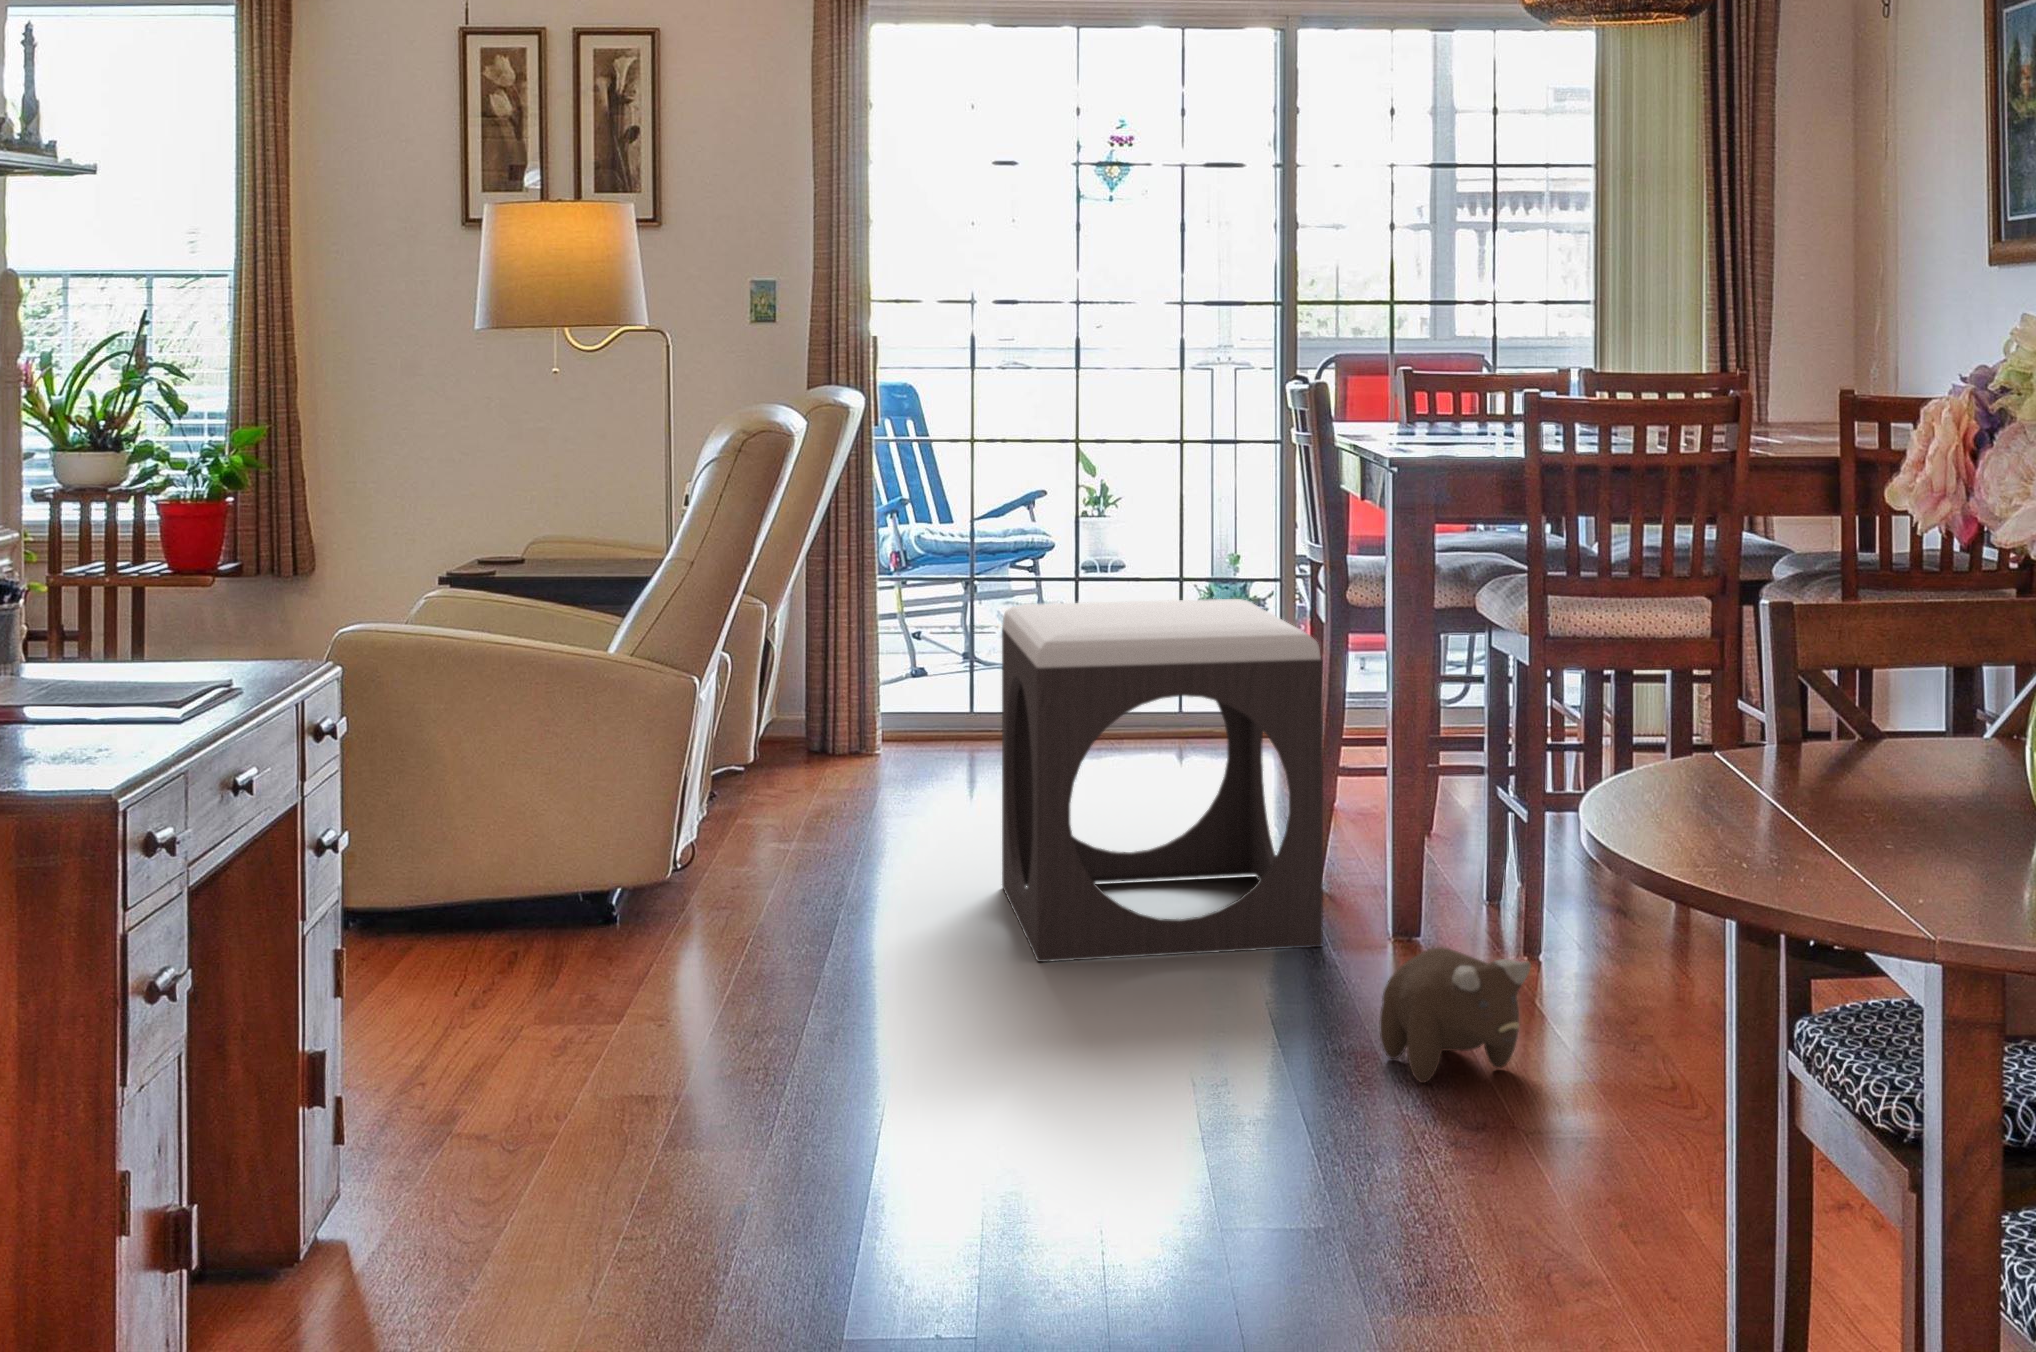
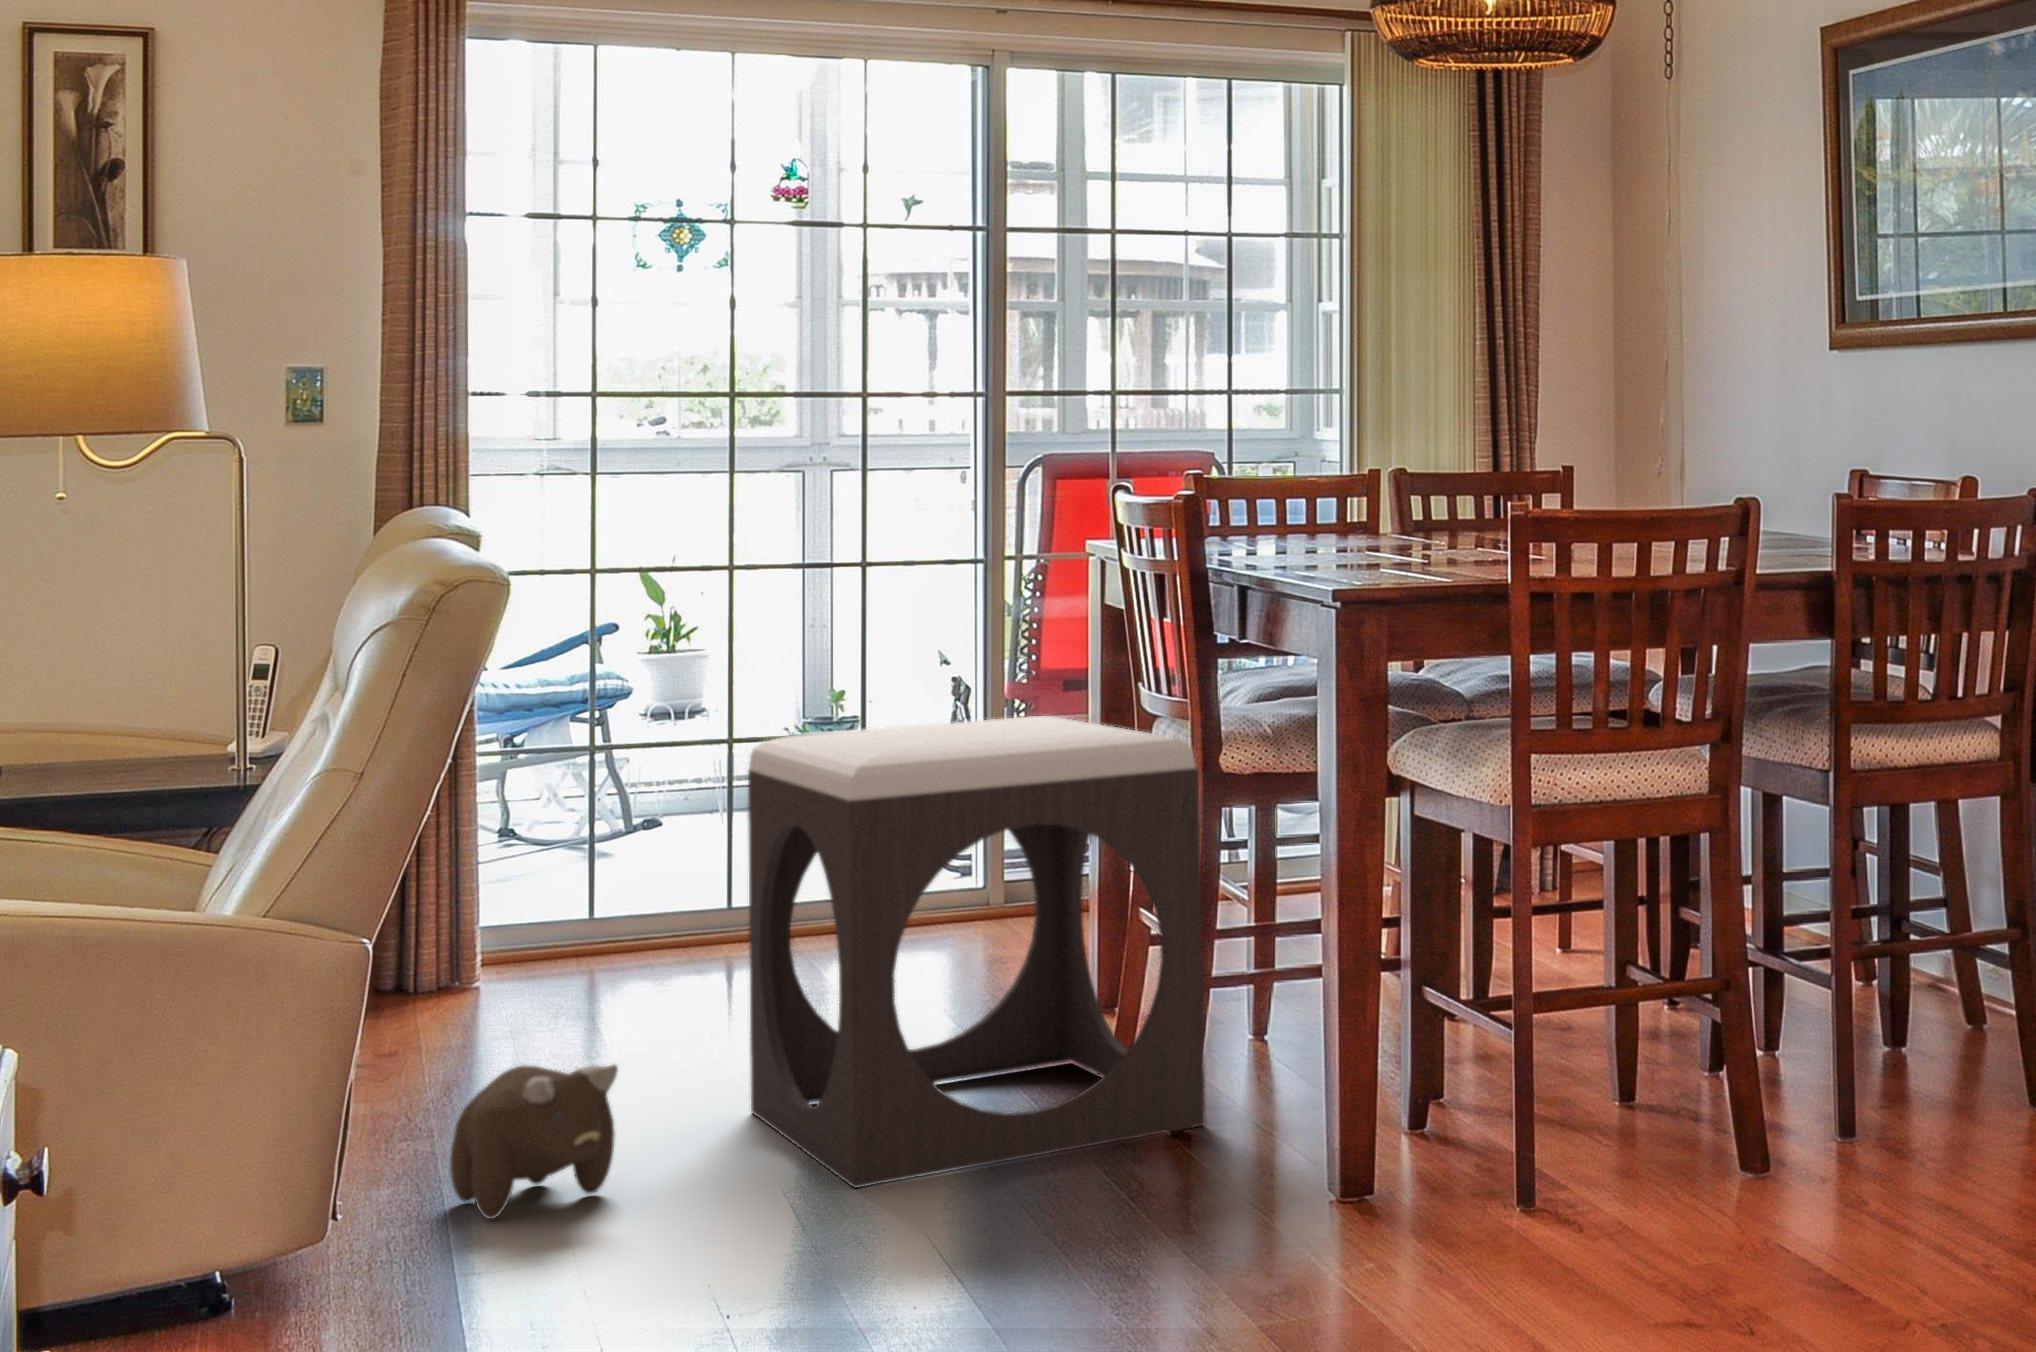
plush toy: present [1379,947,1531,1083] -> present [450,1064,618,1219]

